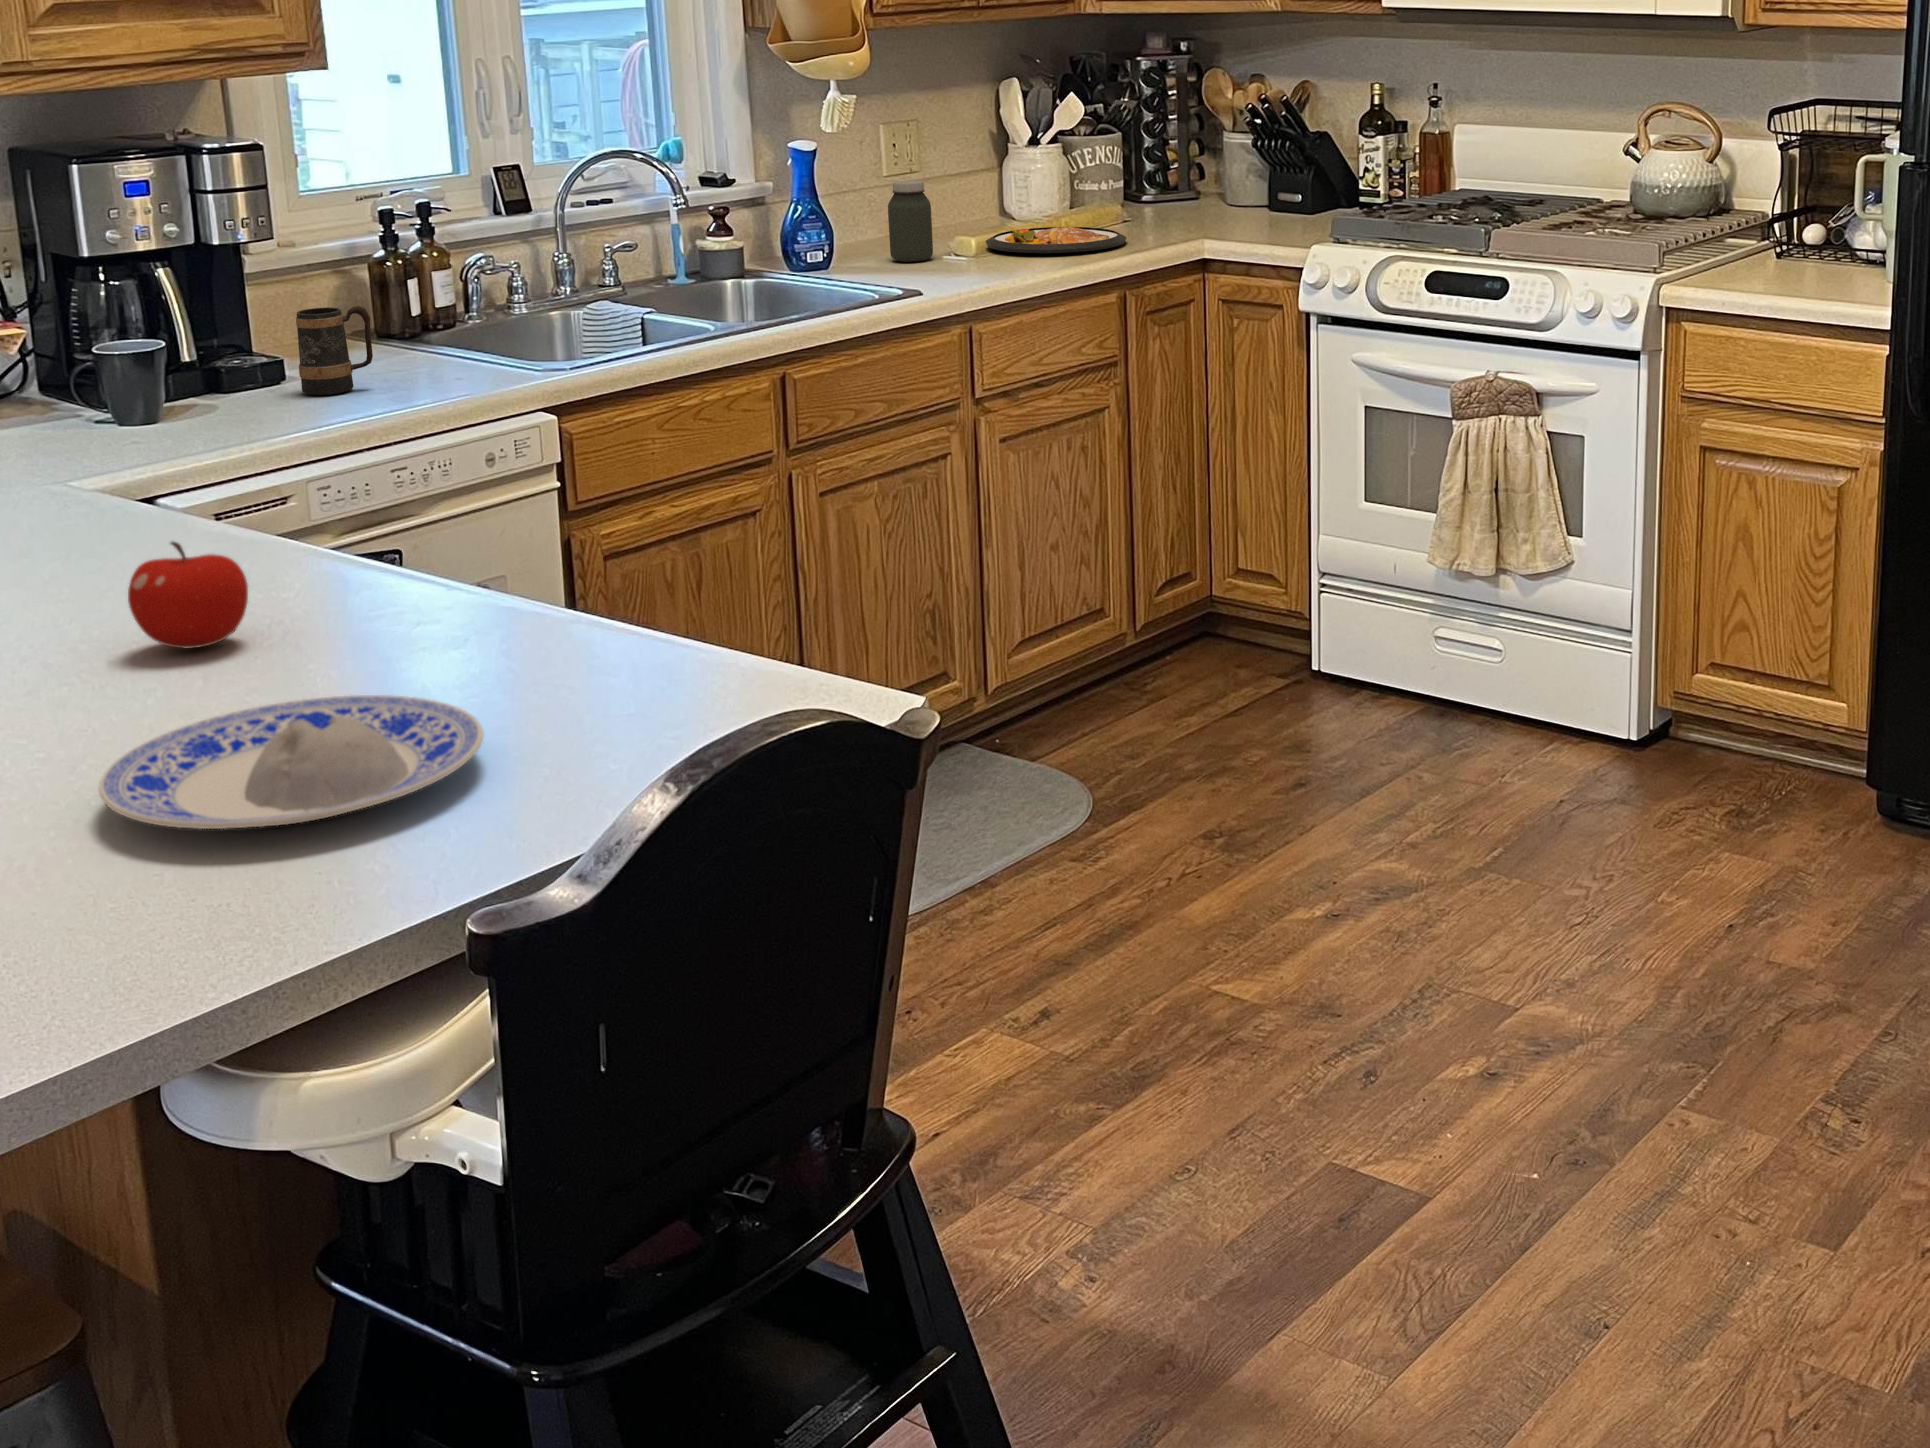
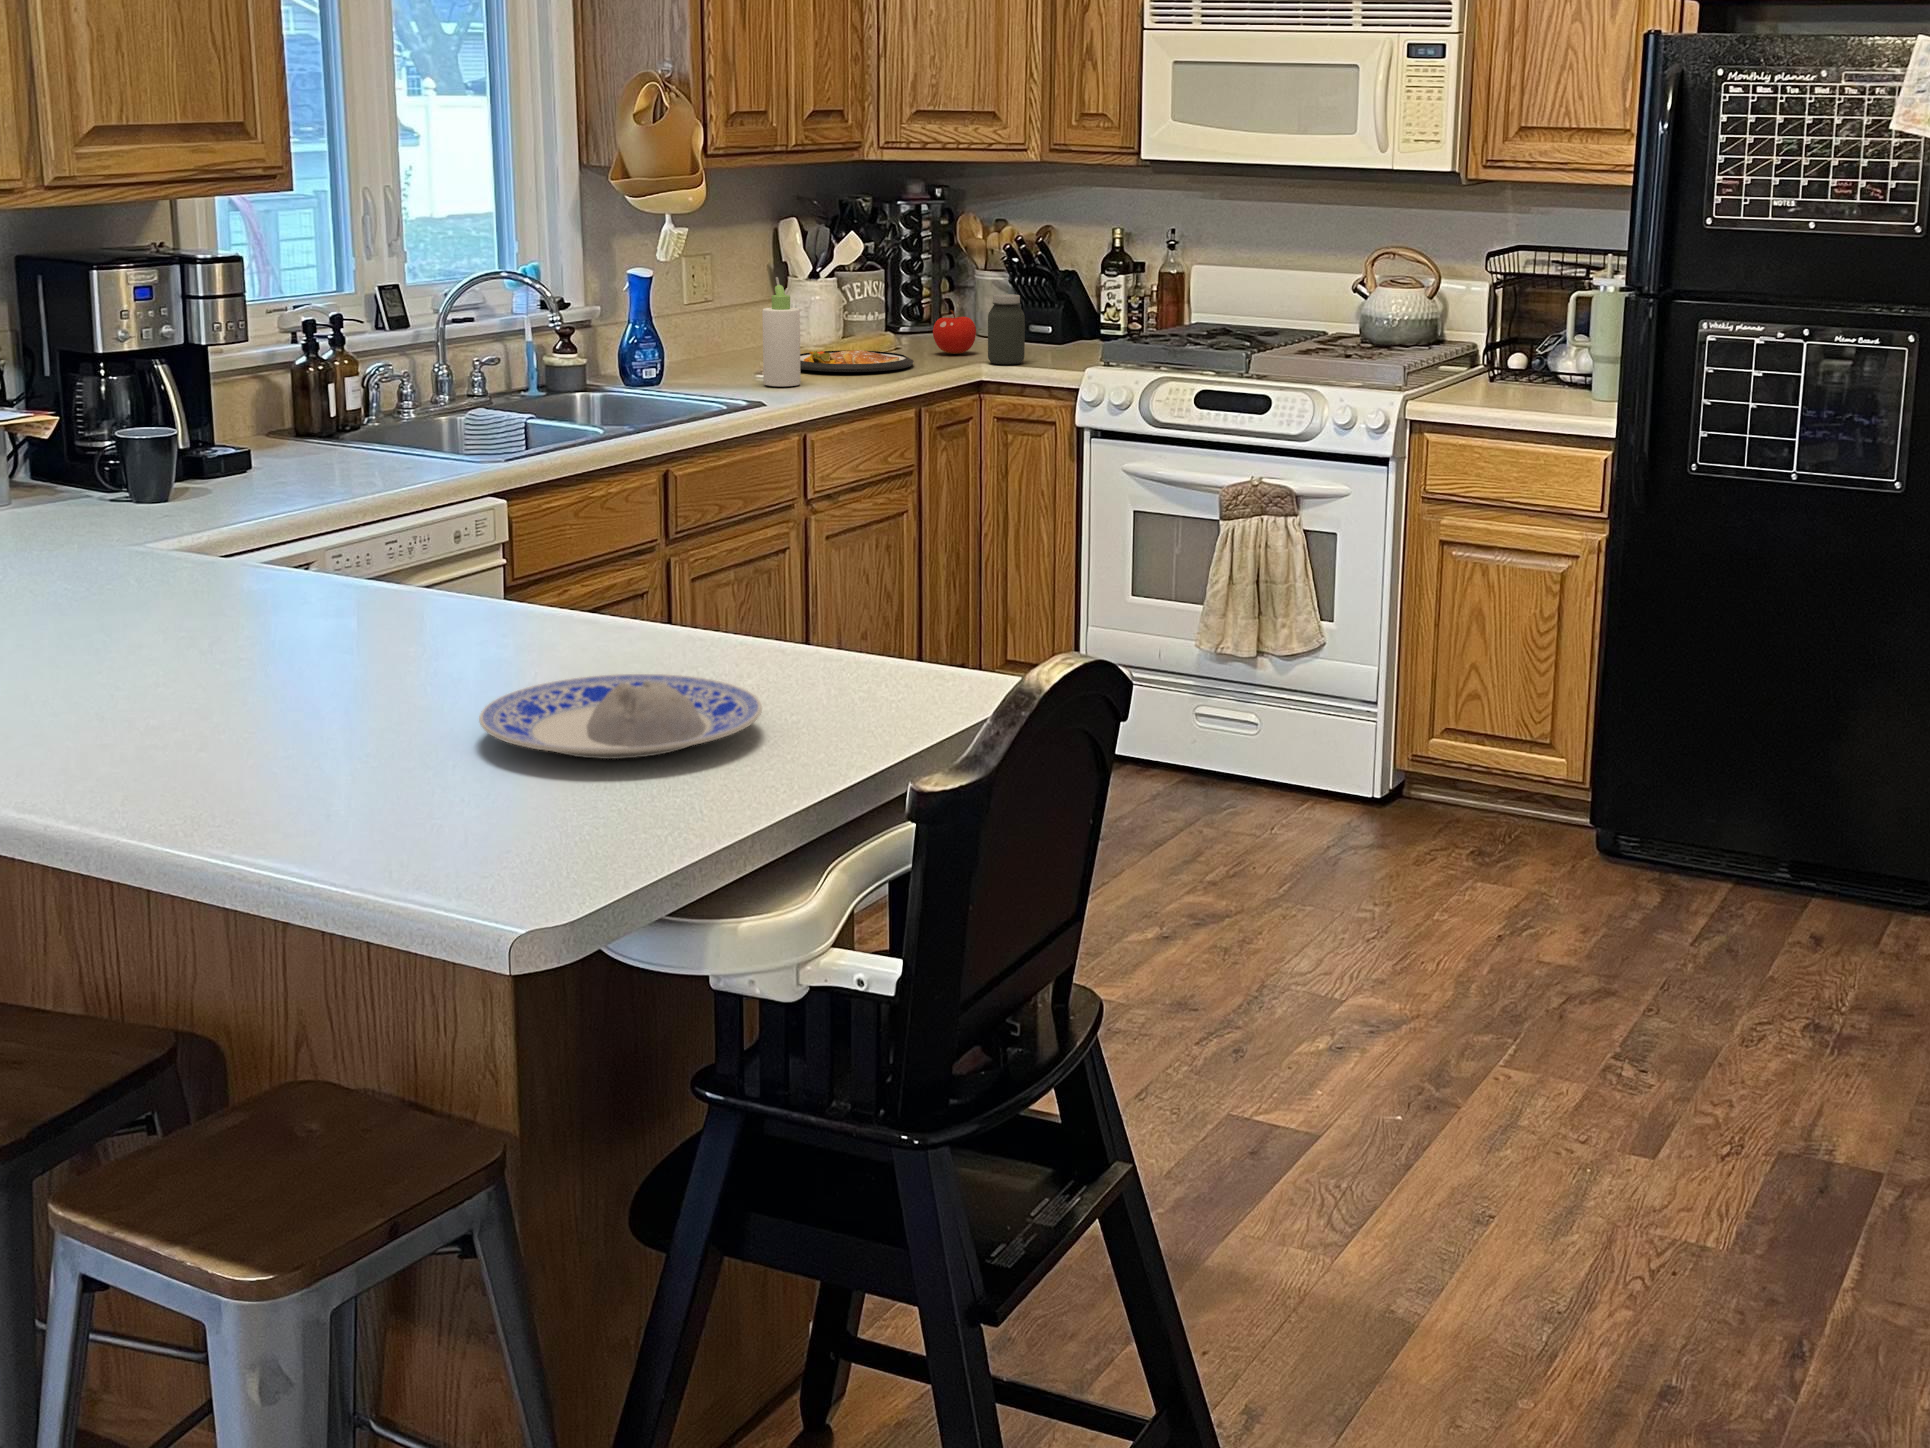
bottle: none [939,149,984,272] -> present [762,277,801,387]
jar: present [888,180,933,262] -> present [988,294,1025,364]
mug: present [296,306,373,395] -> none [273,400,338,479]
fruit: present [128,542,248,648] -> present [933,310,976,354]

